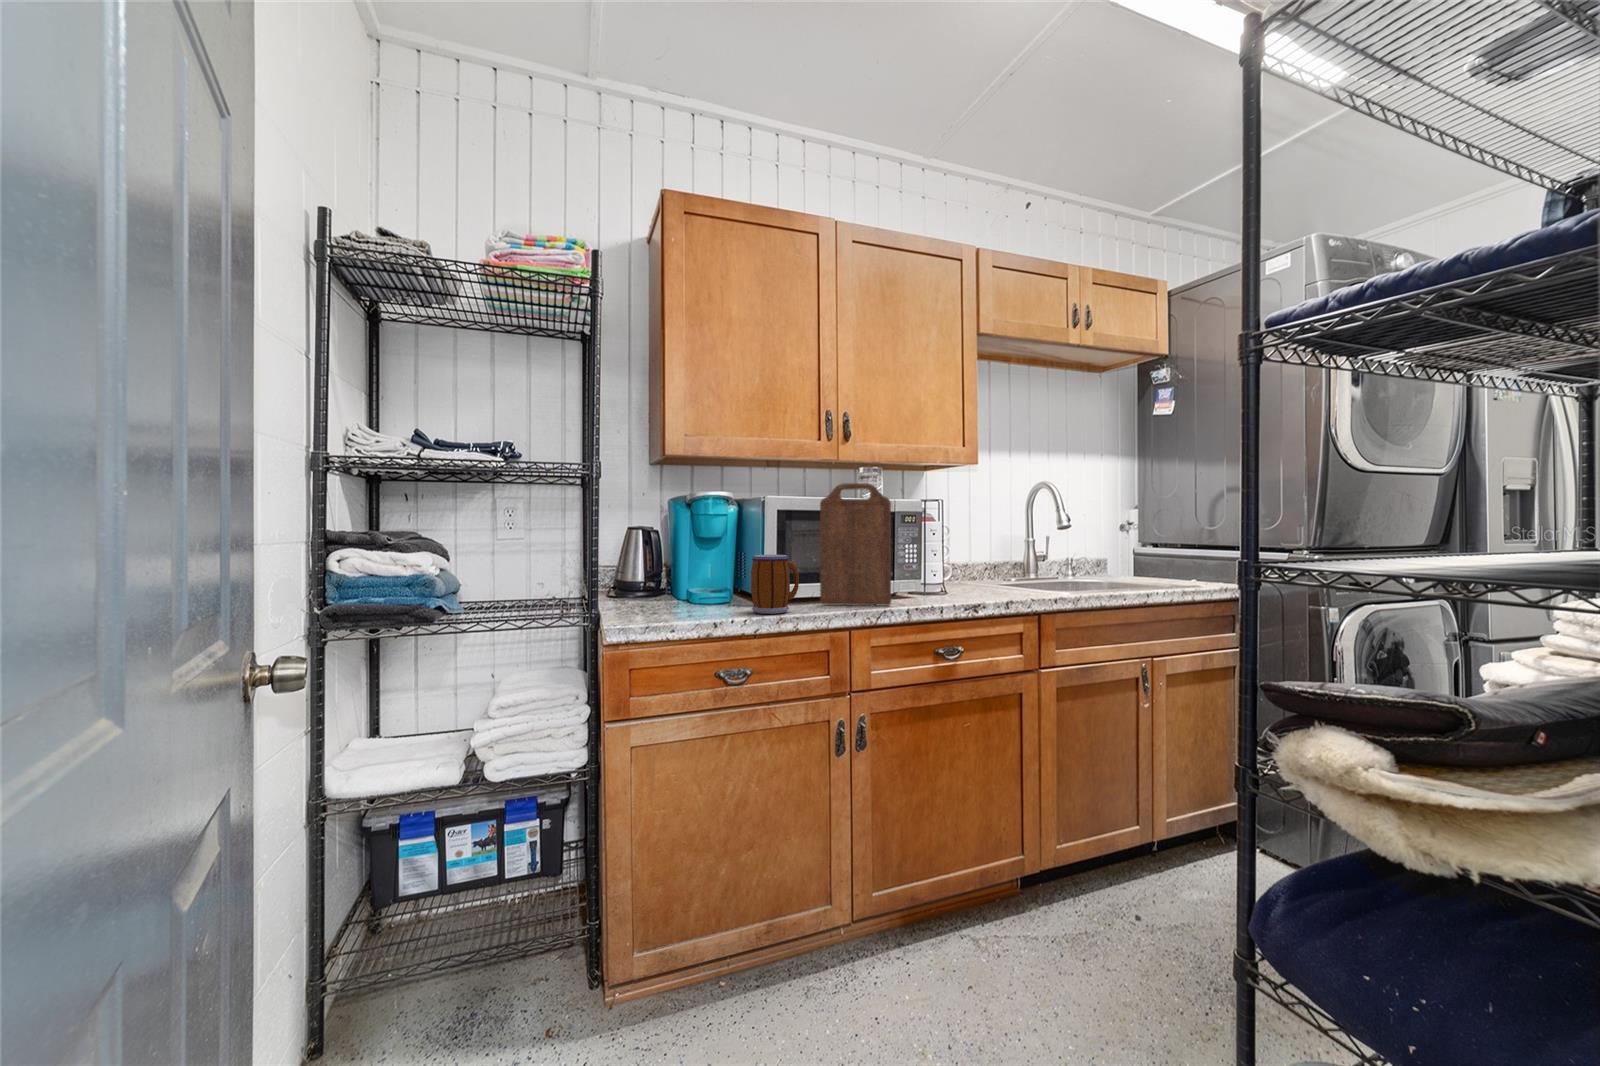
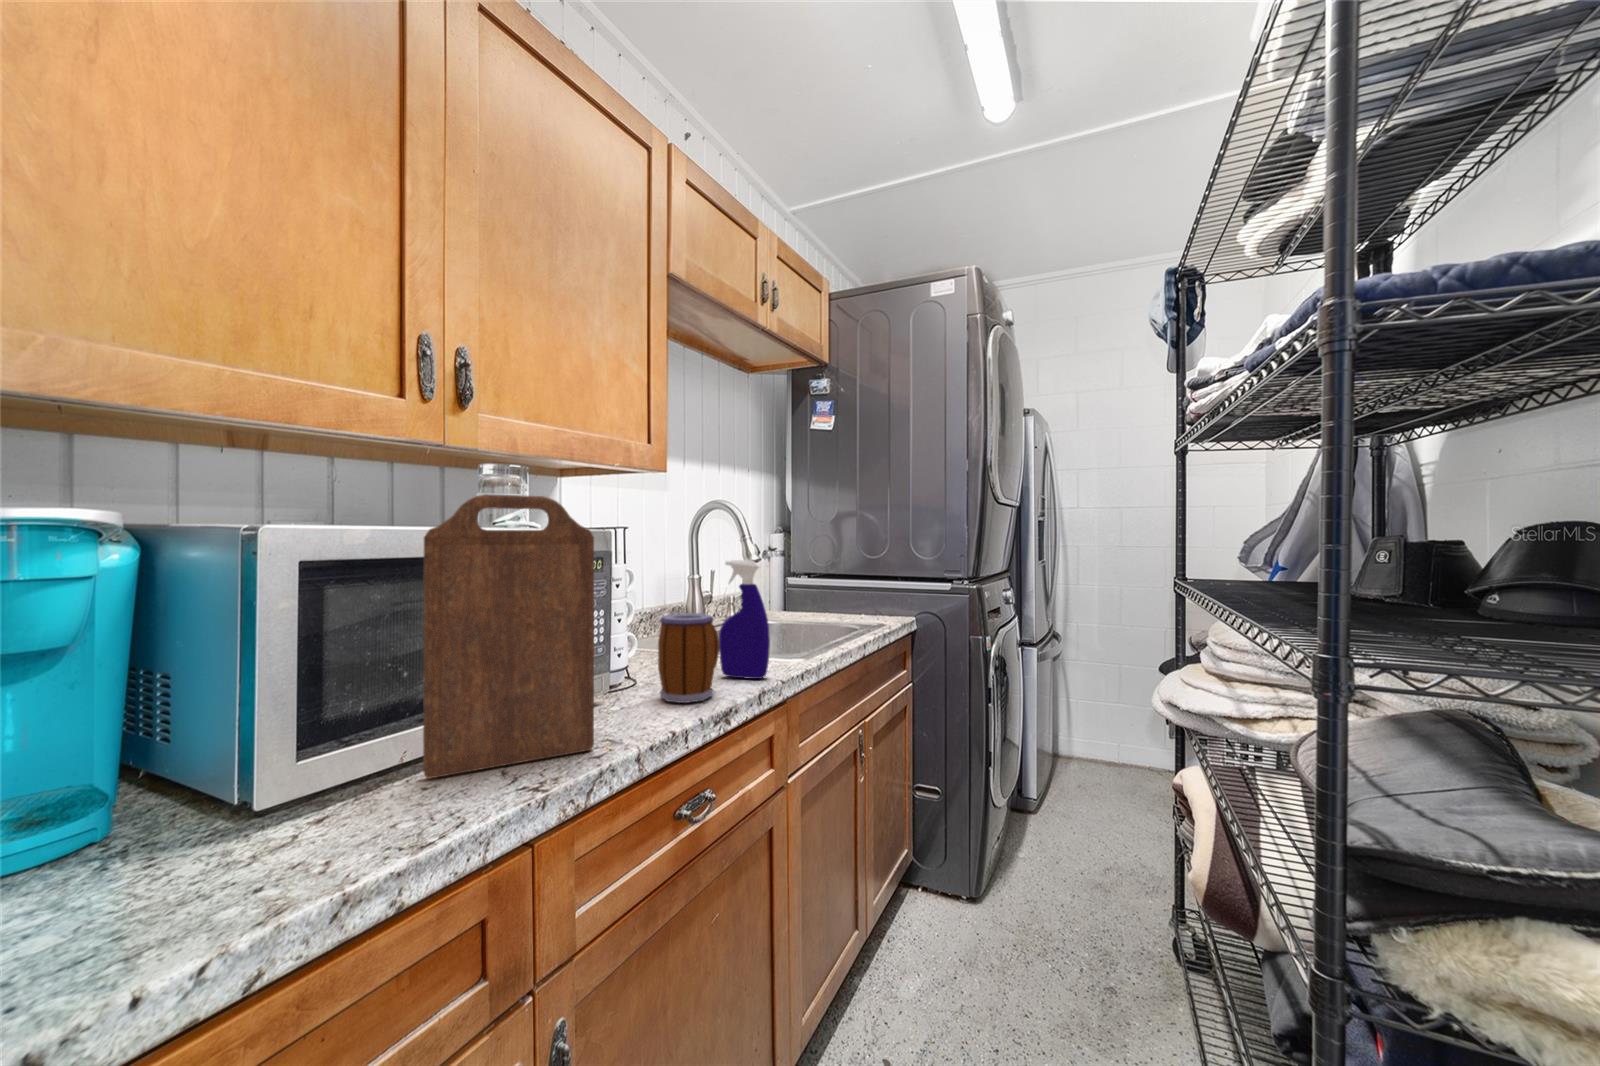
spray bottle: none [997,520,1028,598] -> present [719,560,770,679]
mug: present [751,555,799,614] -> present [658,613,719,703]

